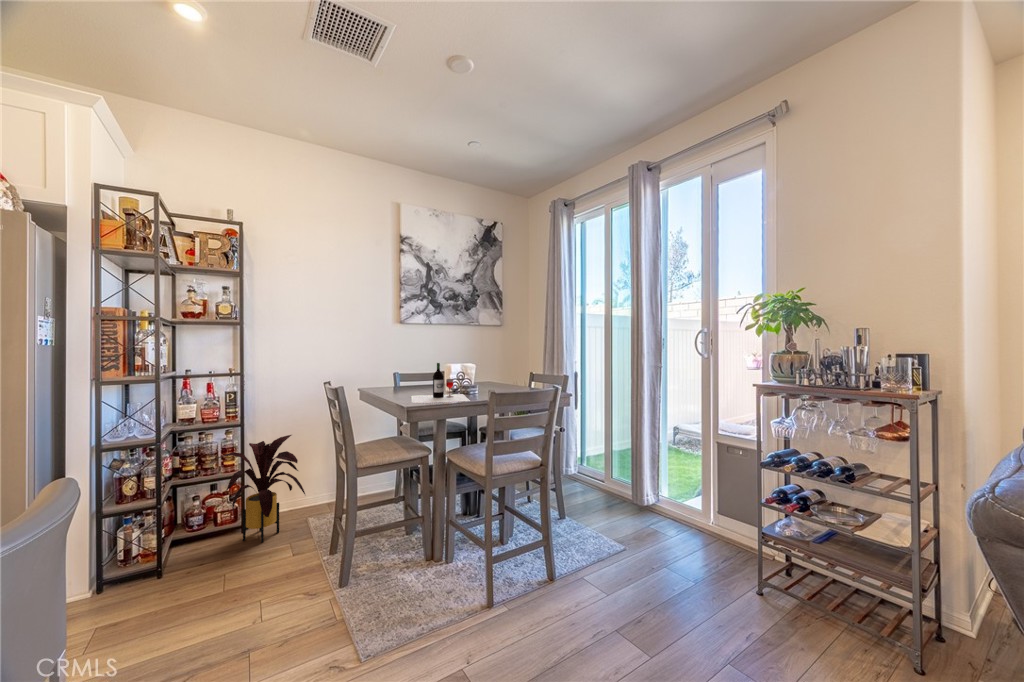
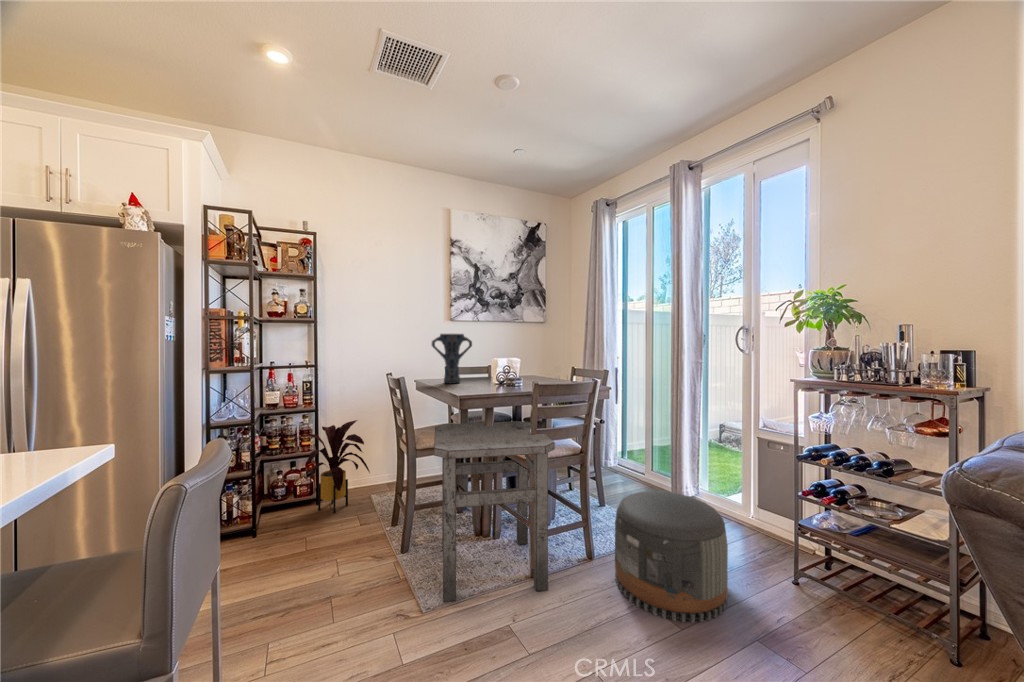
vase: none [377,337,423,392] -> present [432,334,472,384]
wine bottle: present [411,363,470,403] -> none [462,357,516,393]
side table: none [375,433,513,646] -> present [434,421,555,602]
pouf: none [578,504,696,649] -> present [615,491,728,623]

